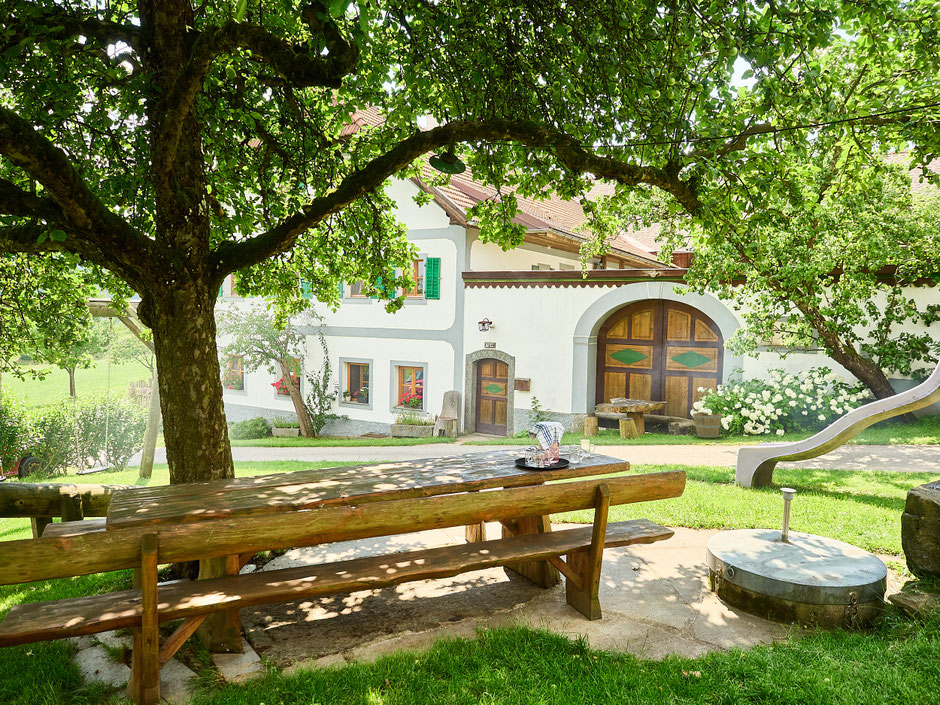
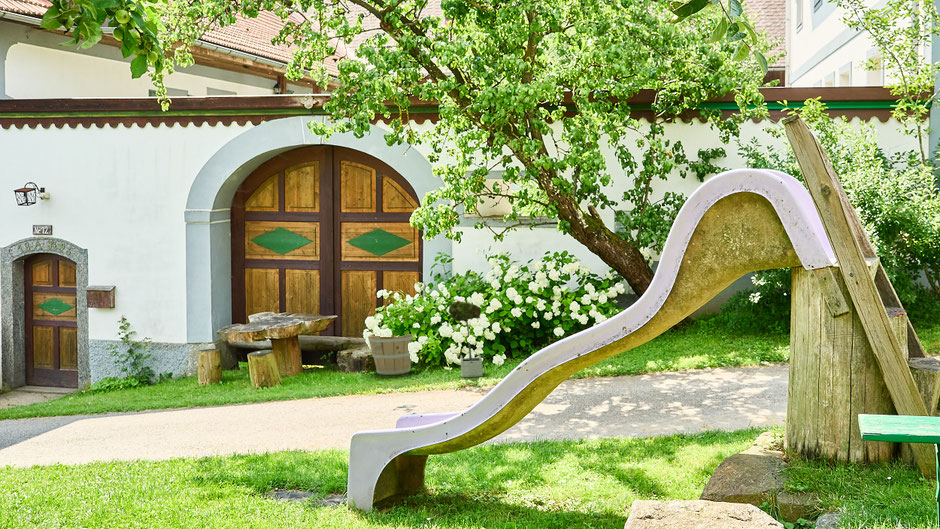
potted tree: none [749,394,771,442] -> present [449,300,483,377]

